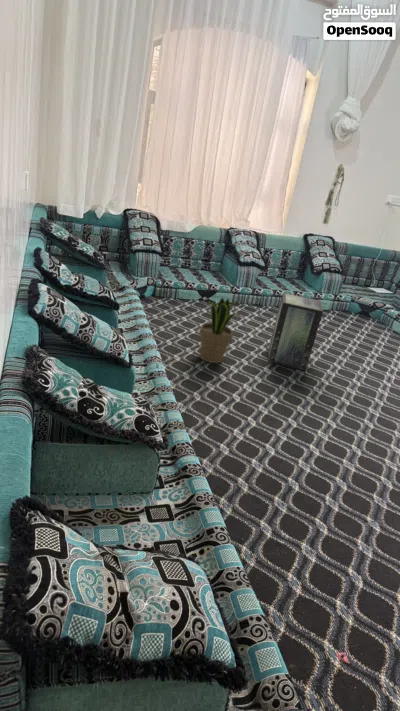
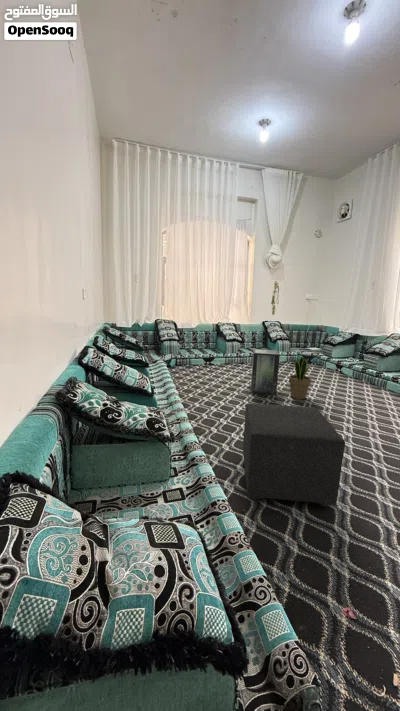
potted plant: present [200,298,240,363] -> present [289,357,315,399]
ottoman: none [249,401,384,546] -> present [243,403,345,507]

